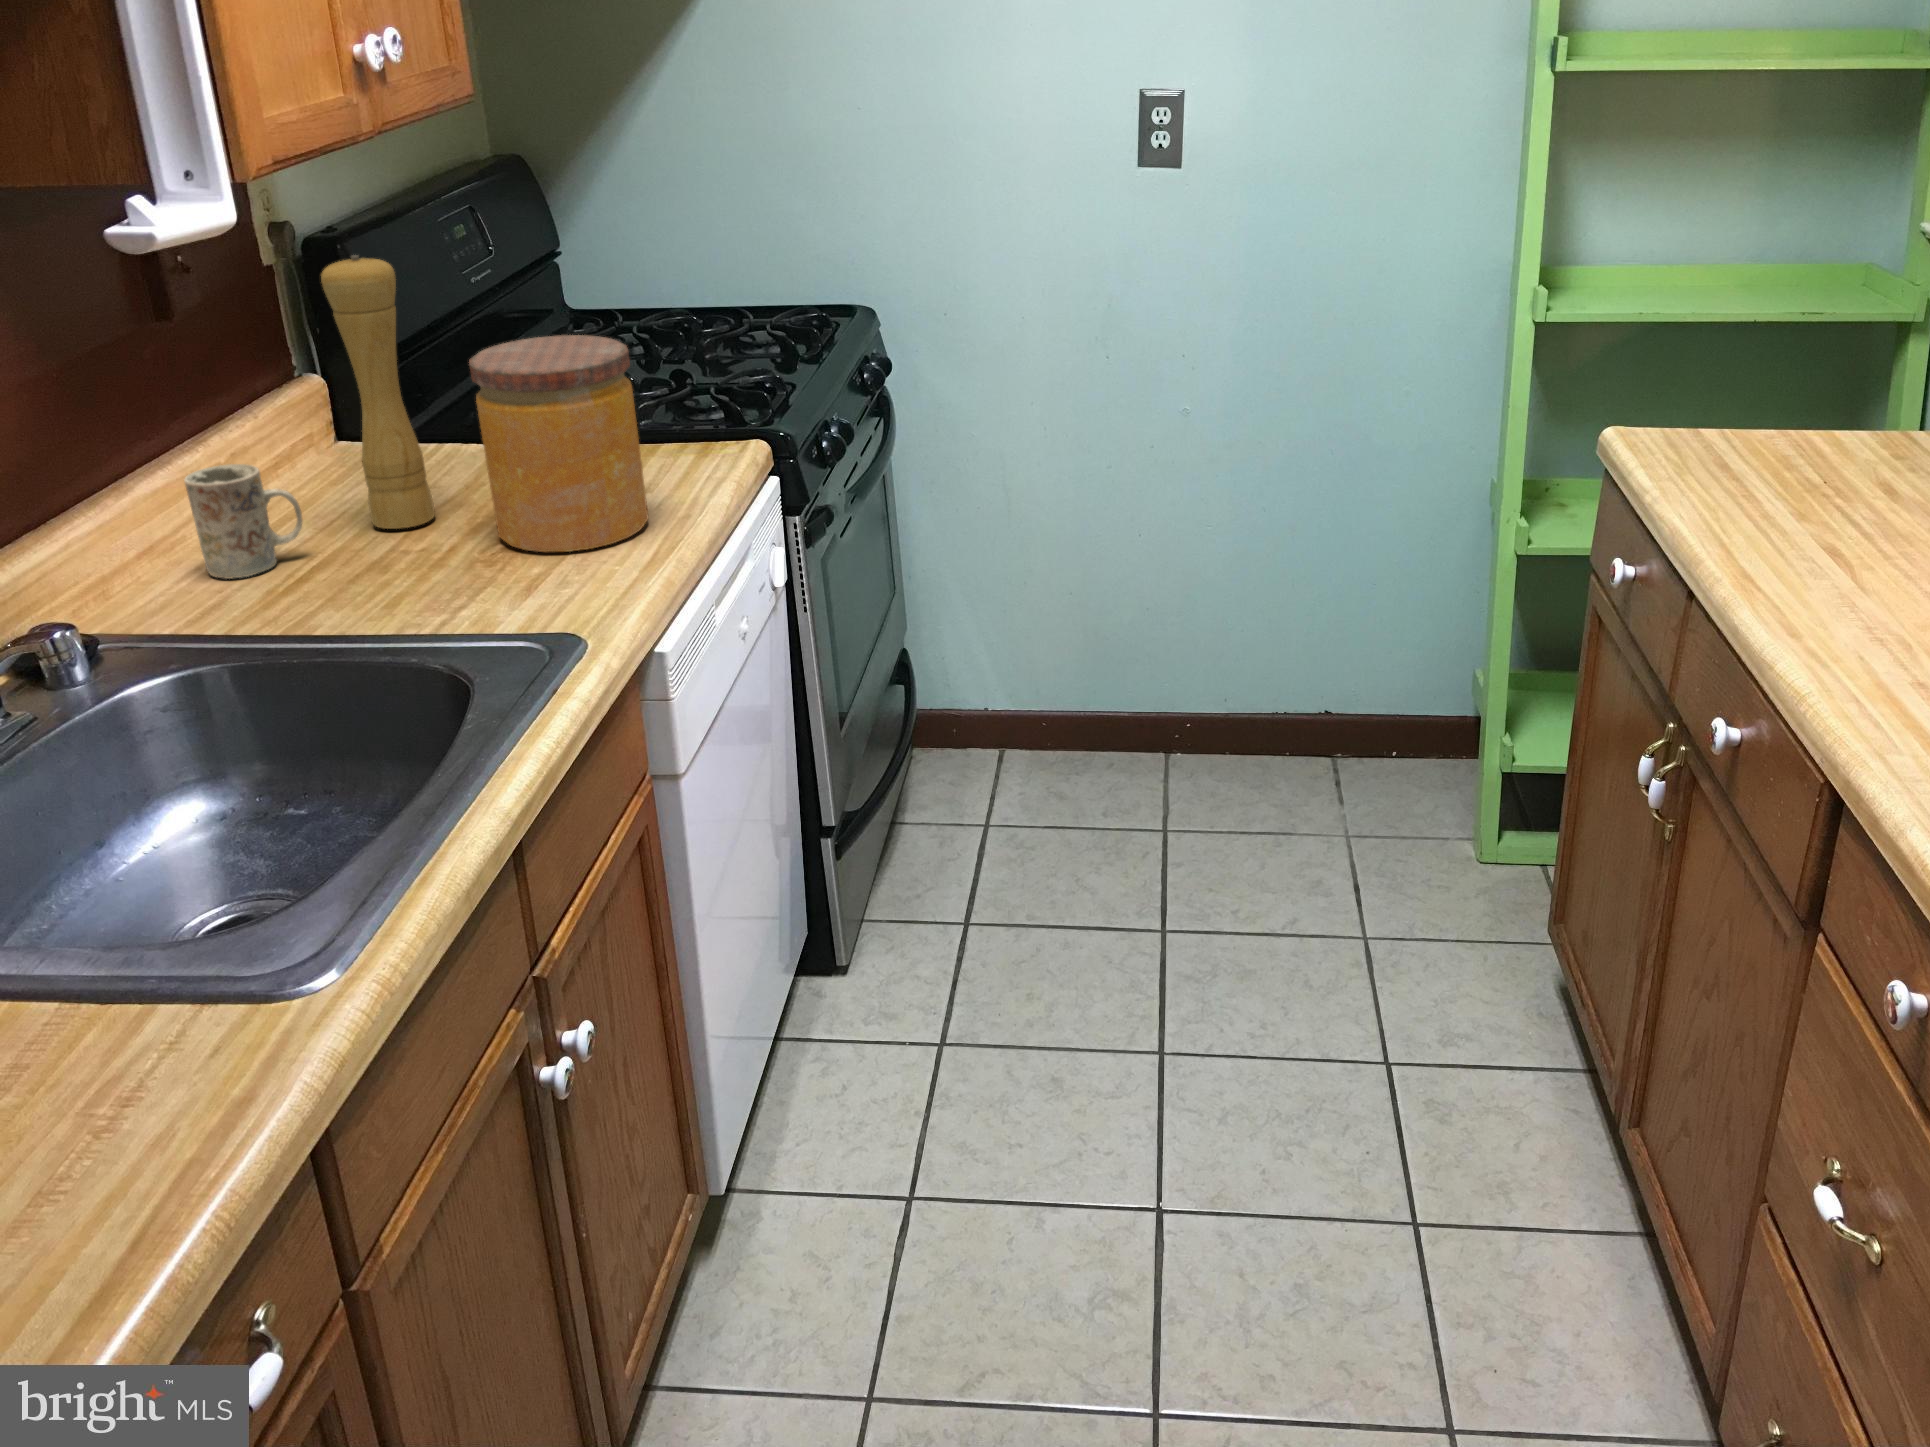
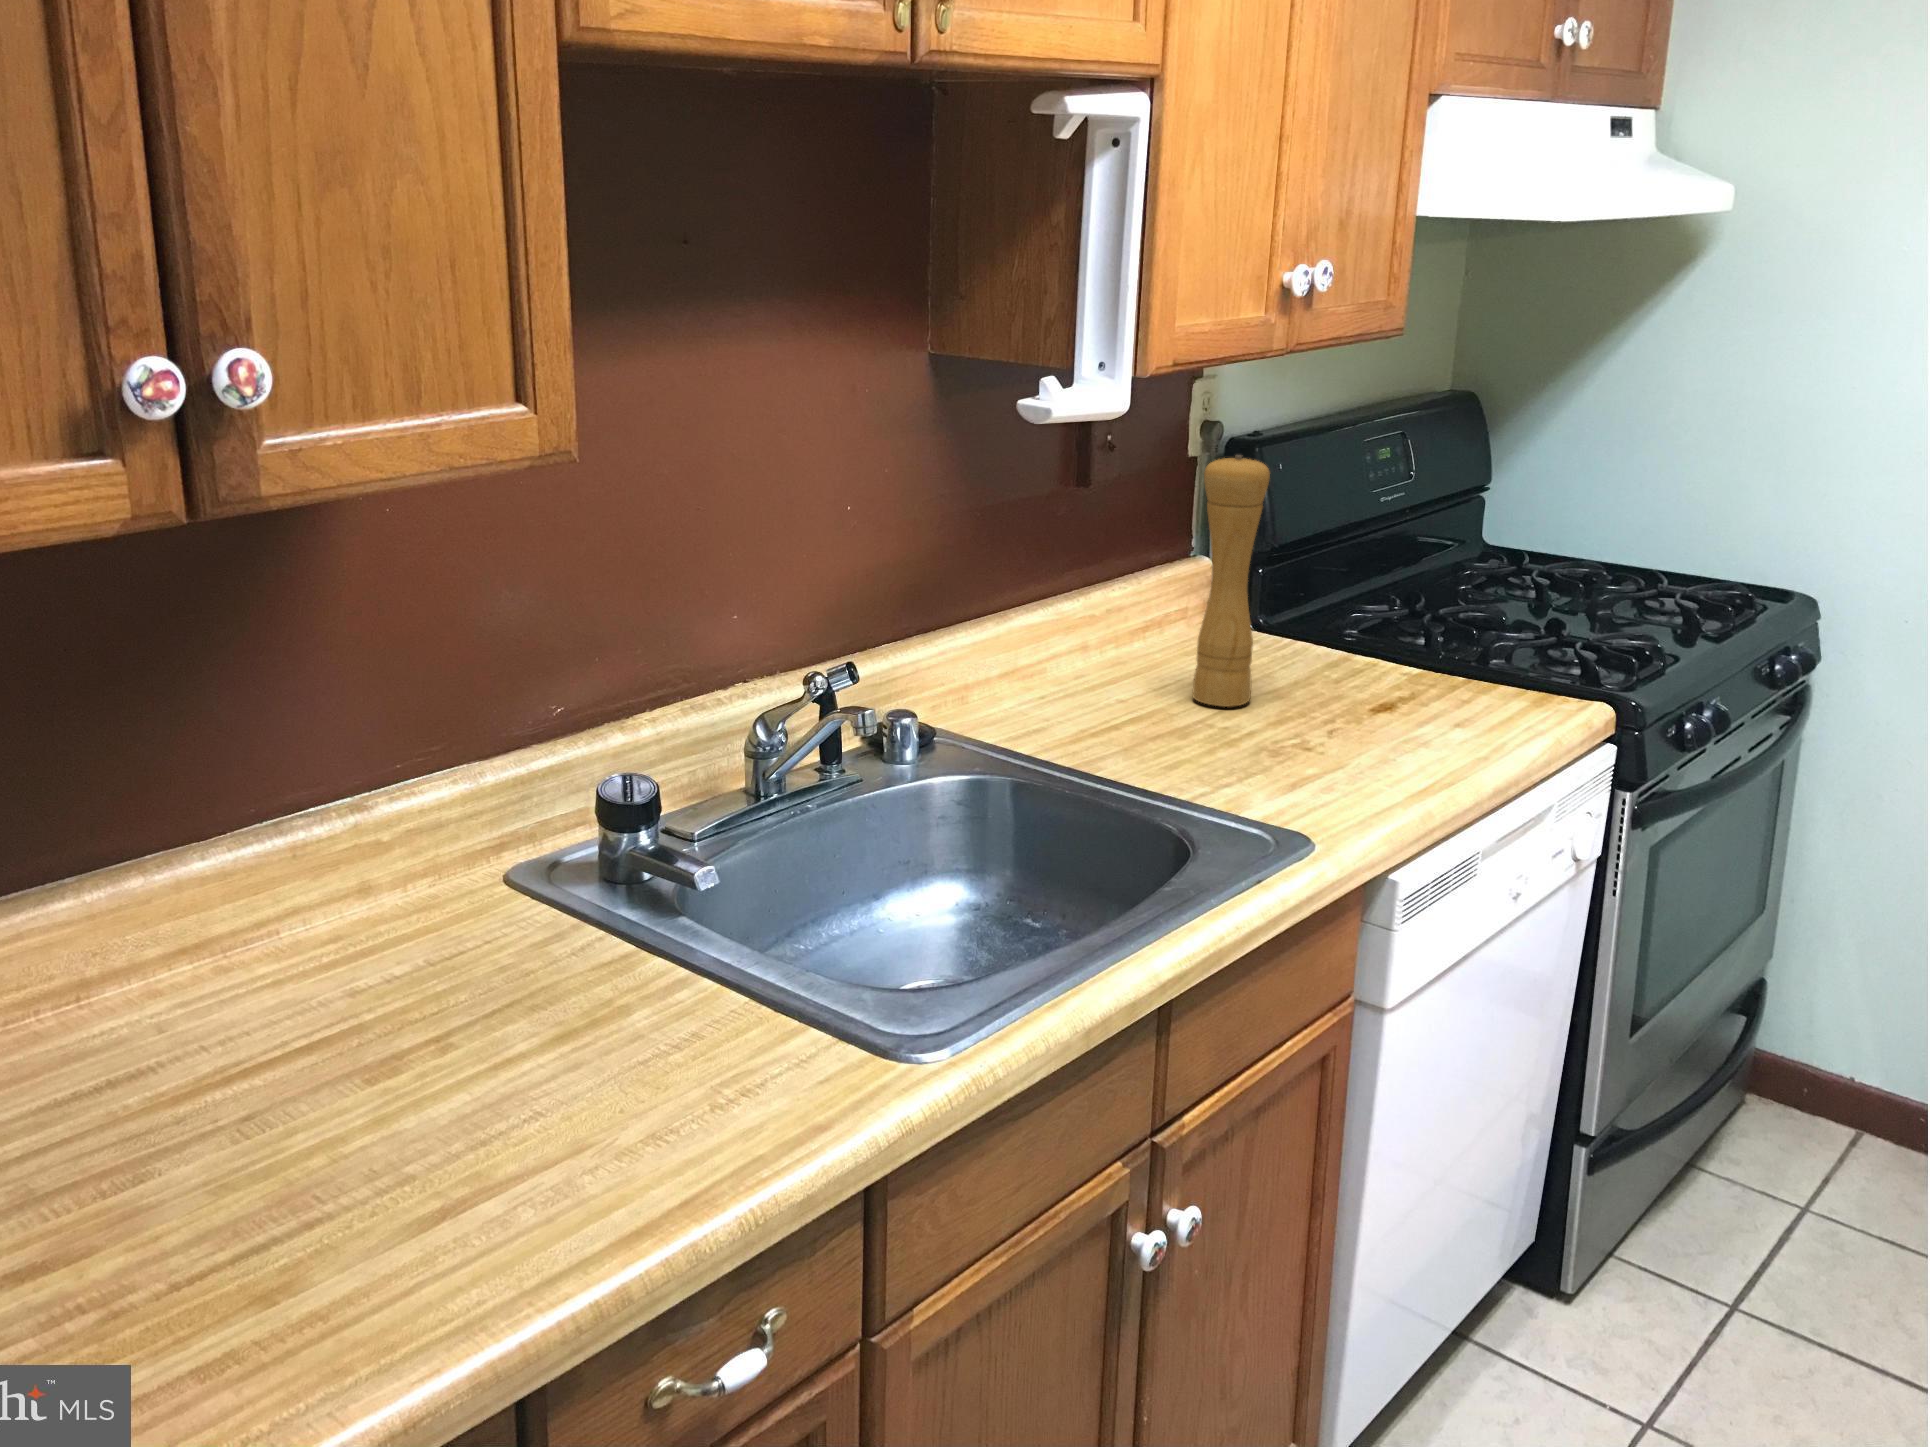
jar: present [469,335,648,552] -> none [1291,556,1461,767]
mug: present [184,464,302,579] -> none [1042,615,1131,714]

